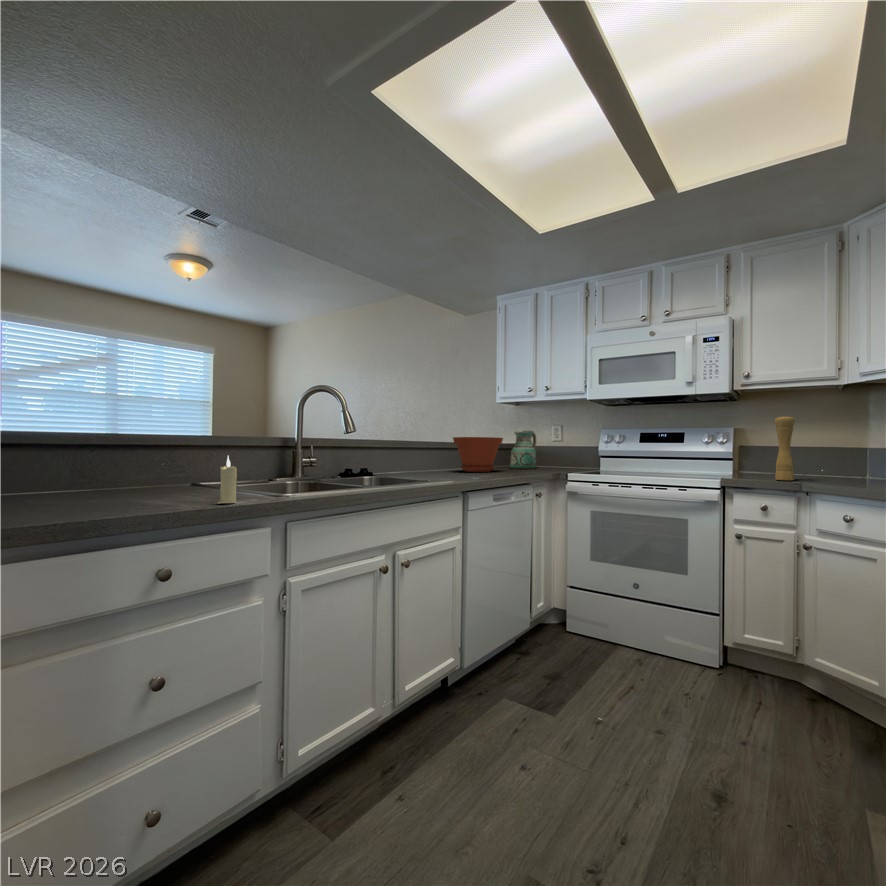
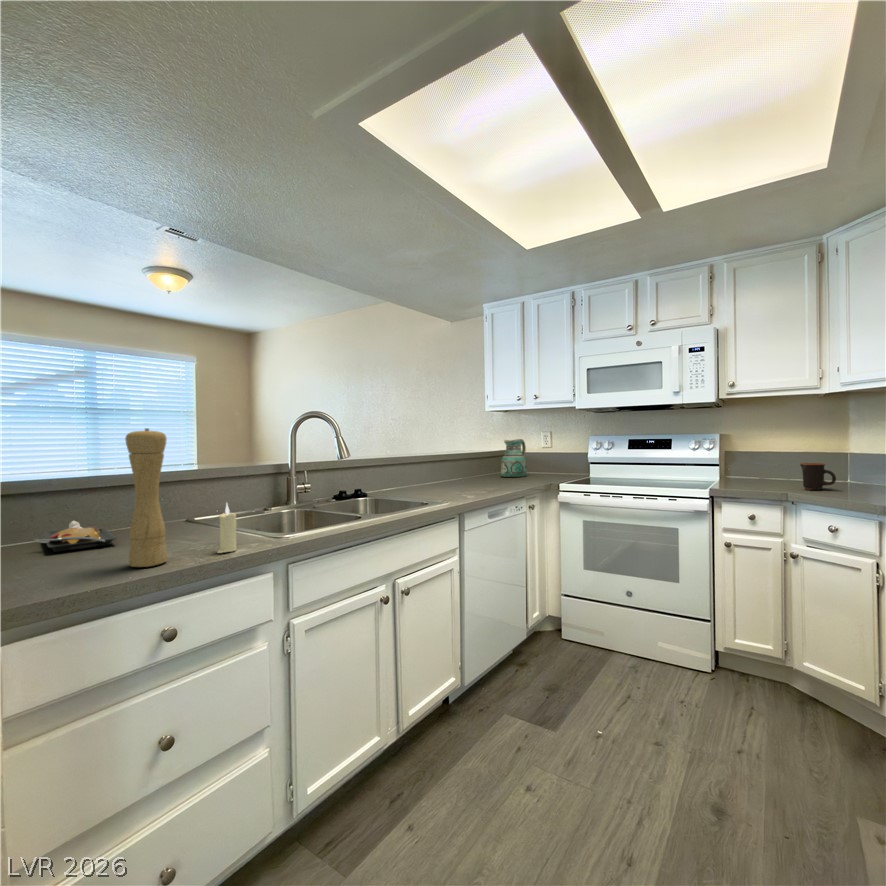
pepper mill: present [775,416,795,480] -> present [125,428,167,567]
plant pot: present [453,437,503,472] -> none [444,449,494,484]
mug: none [816,455,854,482] -> present [800,463,836,490]
plate: none [43,474,124,500] -> present [36,521,117,552]

